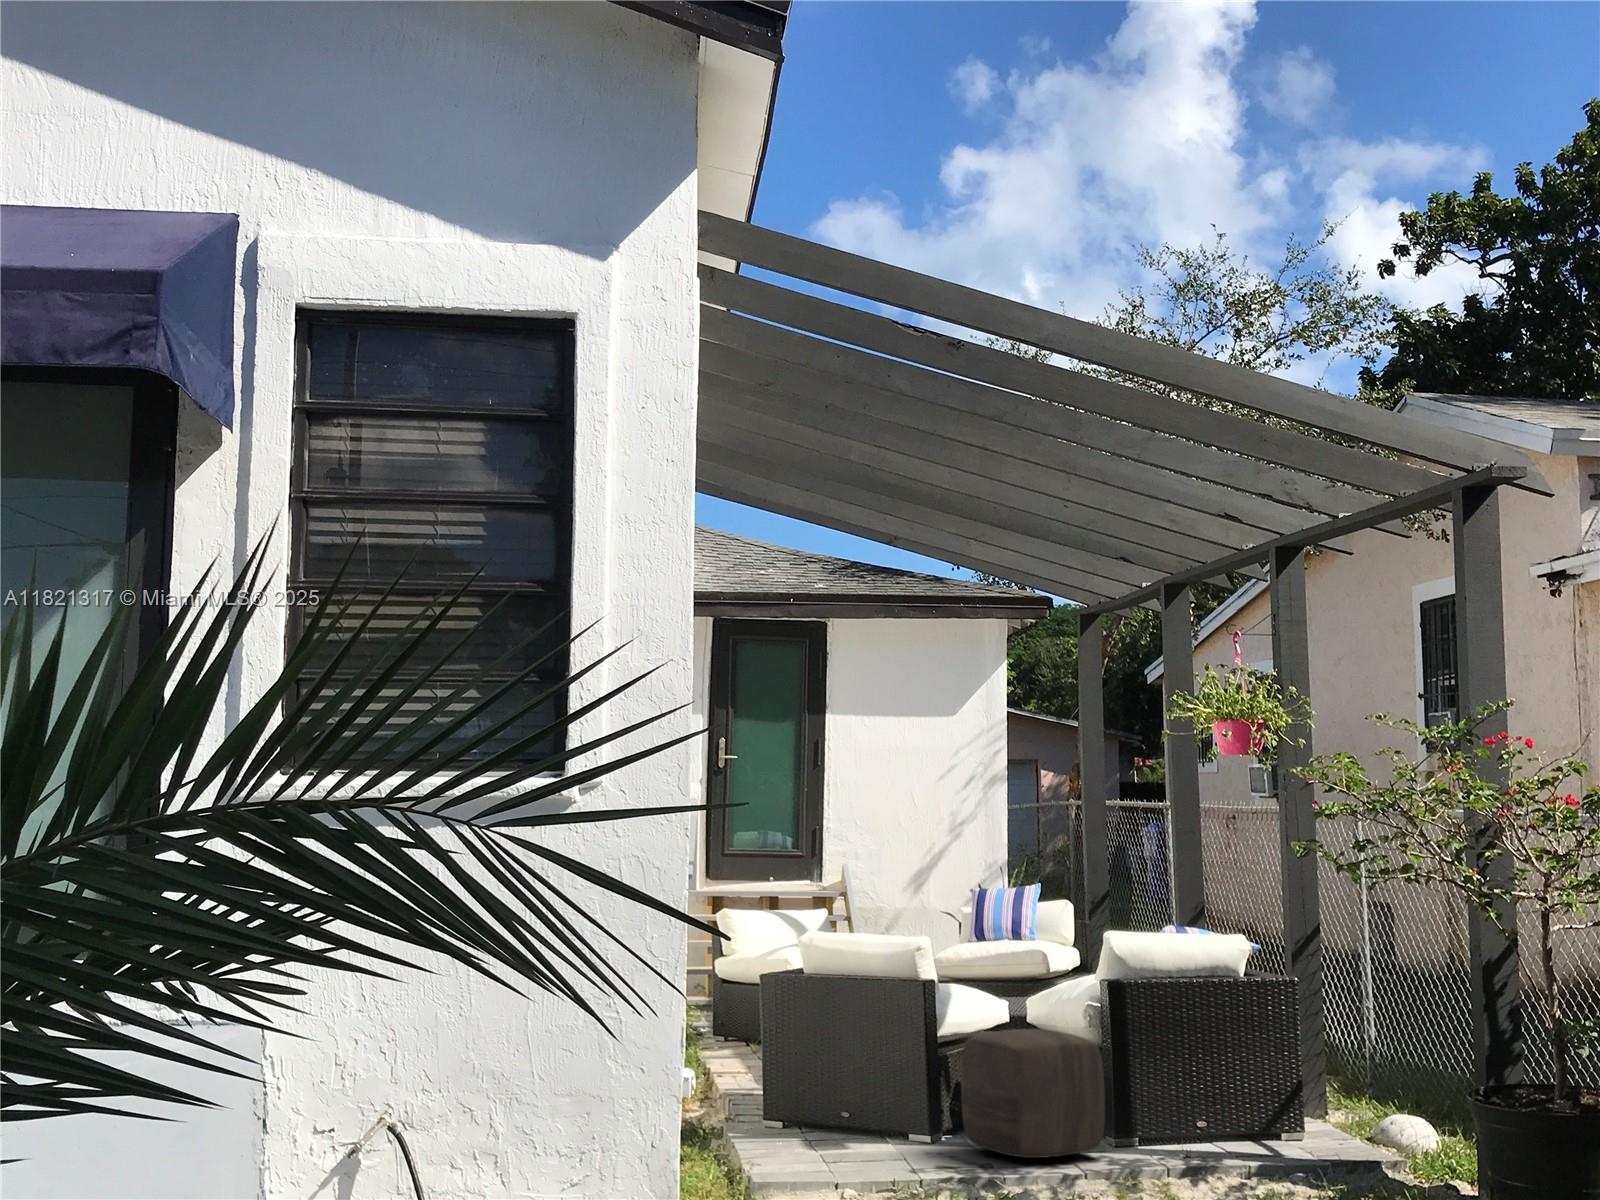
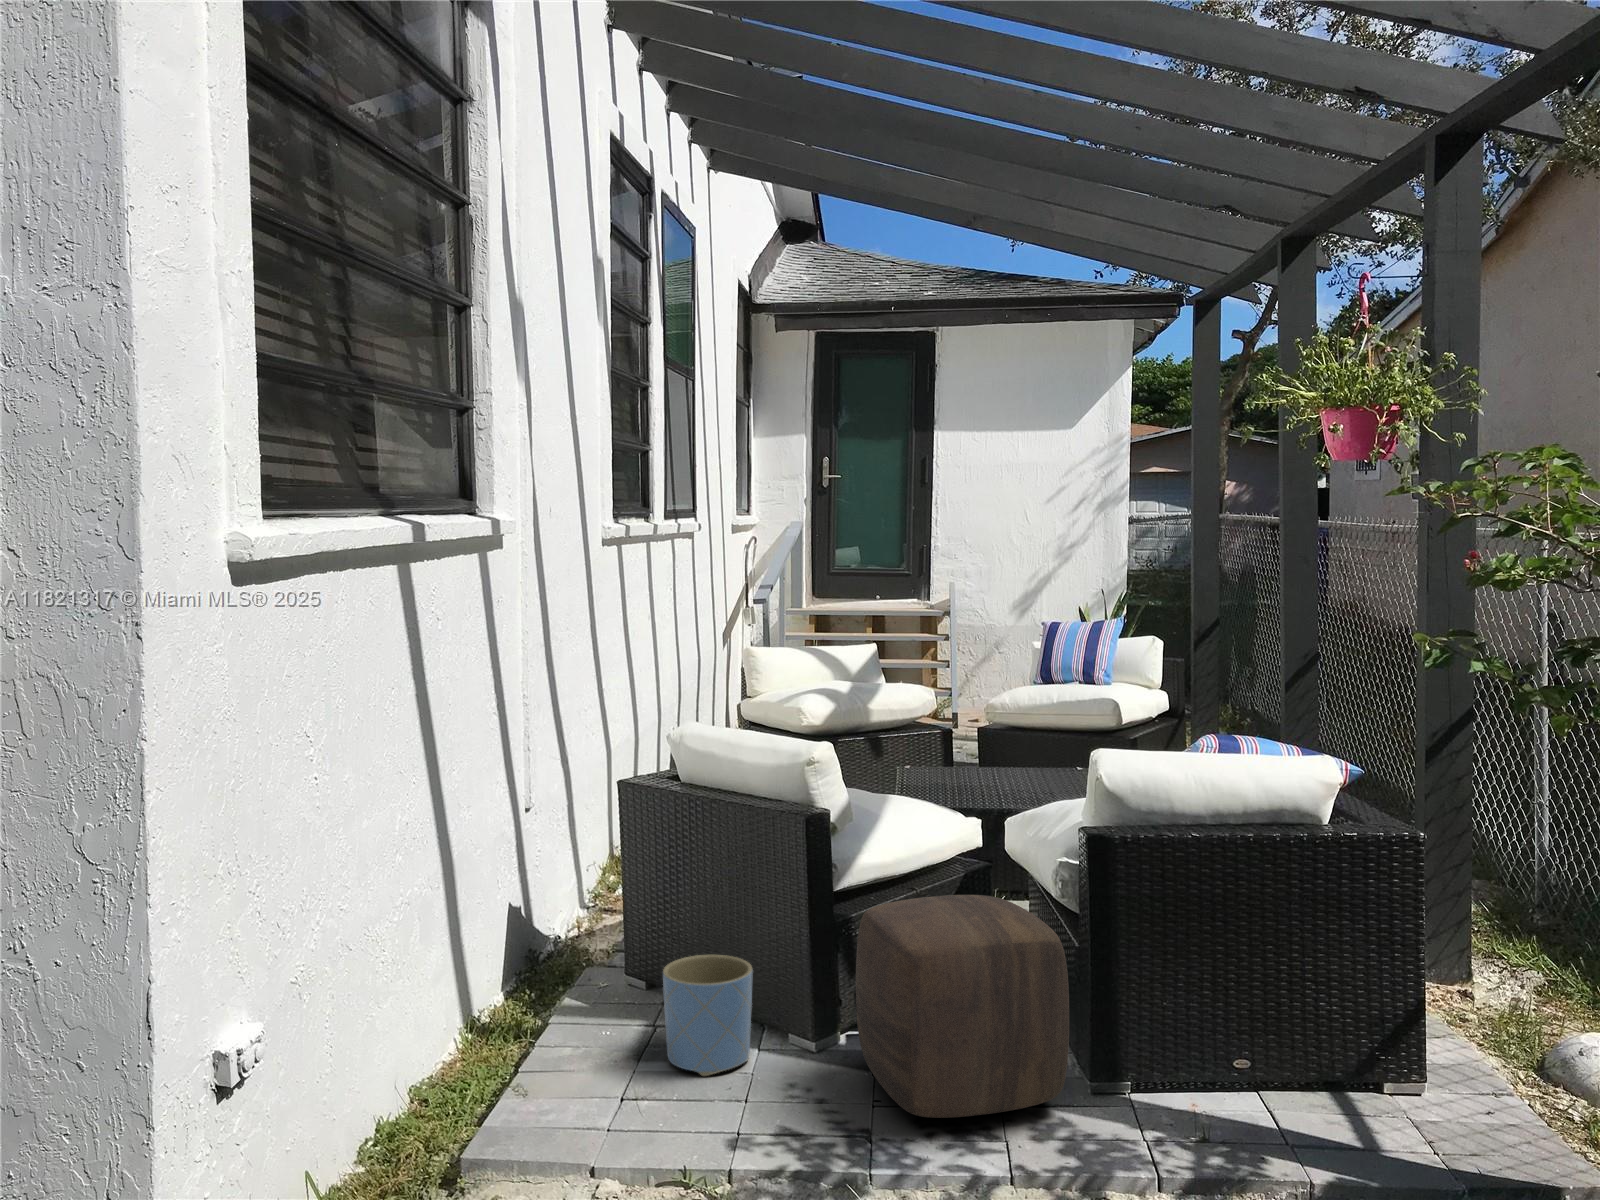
planter: none [831,1082,891,1155] -> present [663,955,753,1076]

